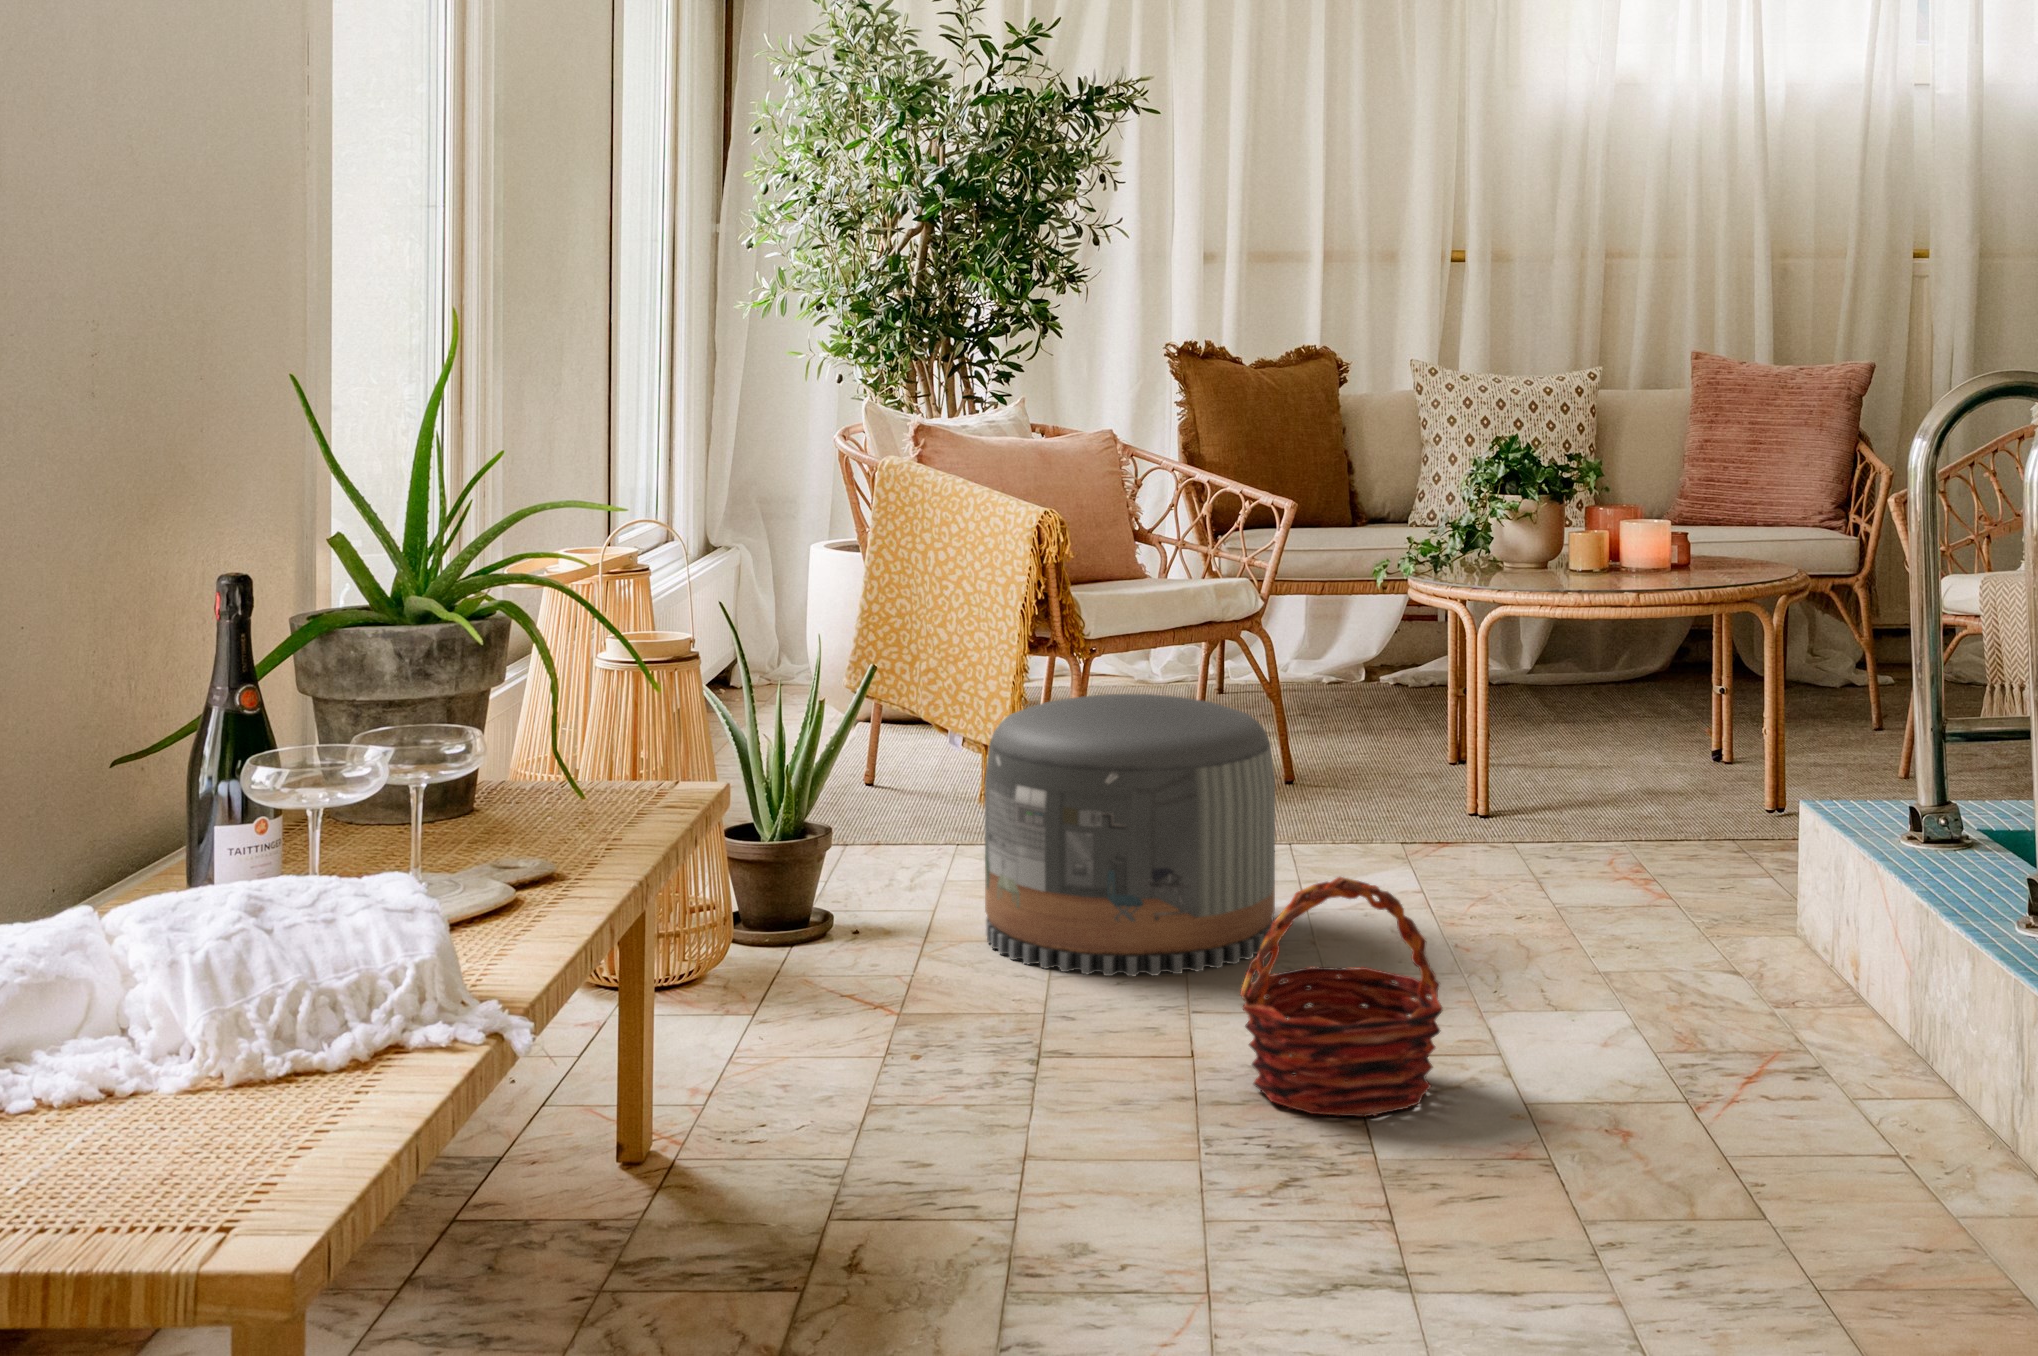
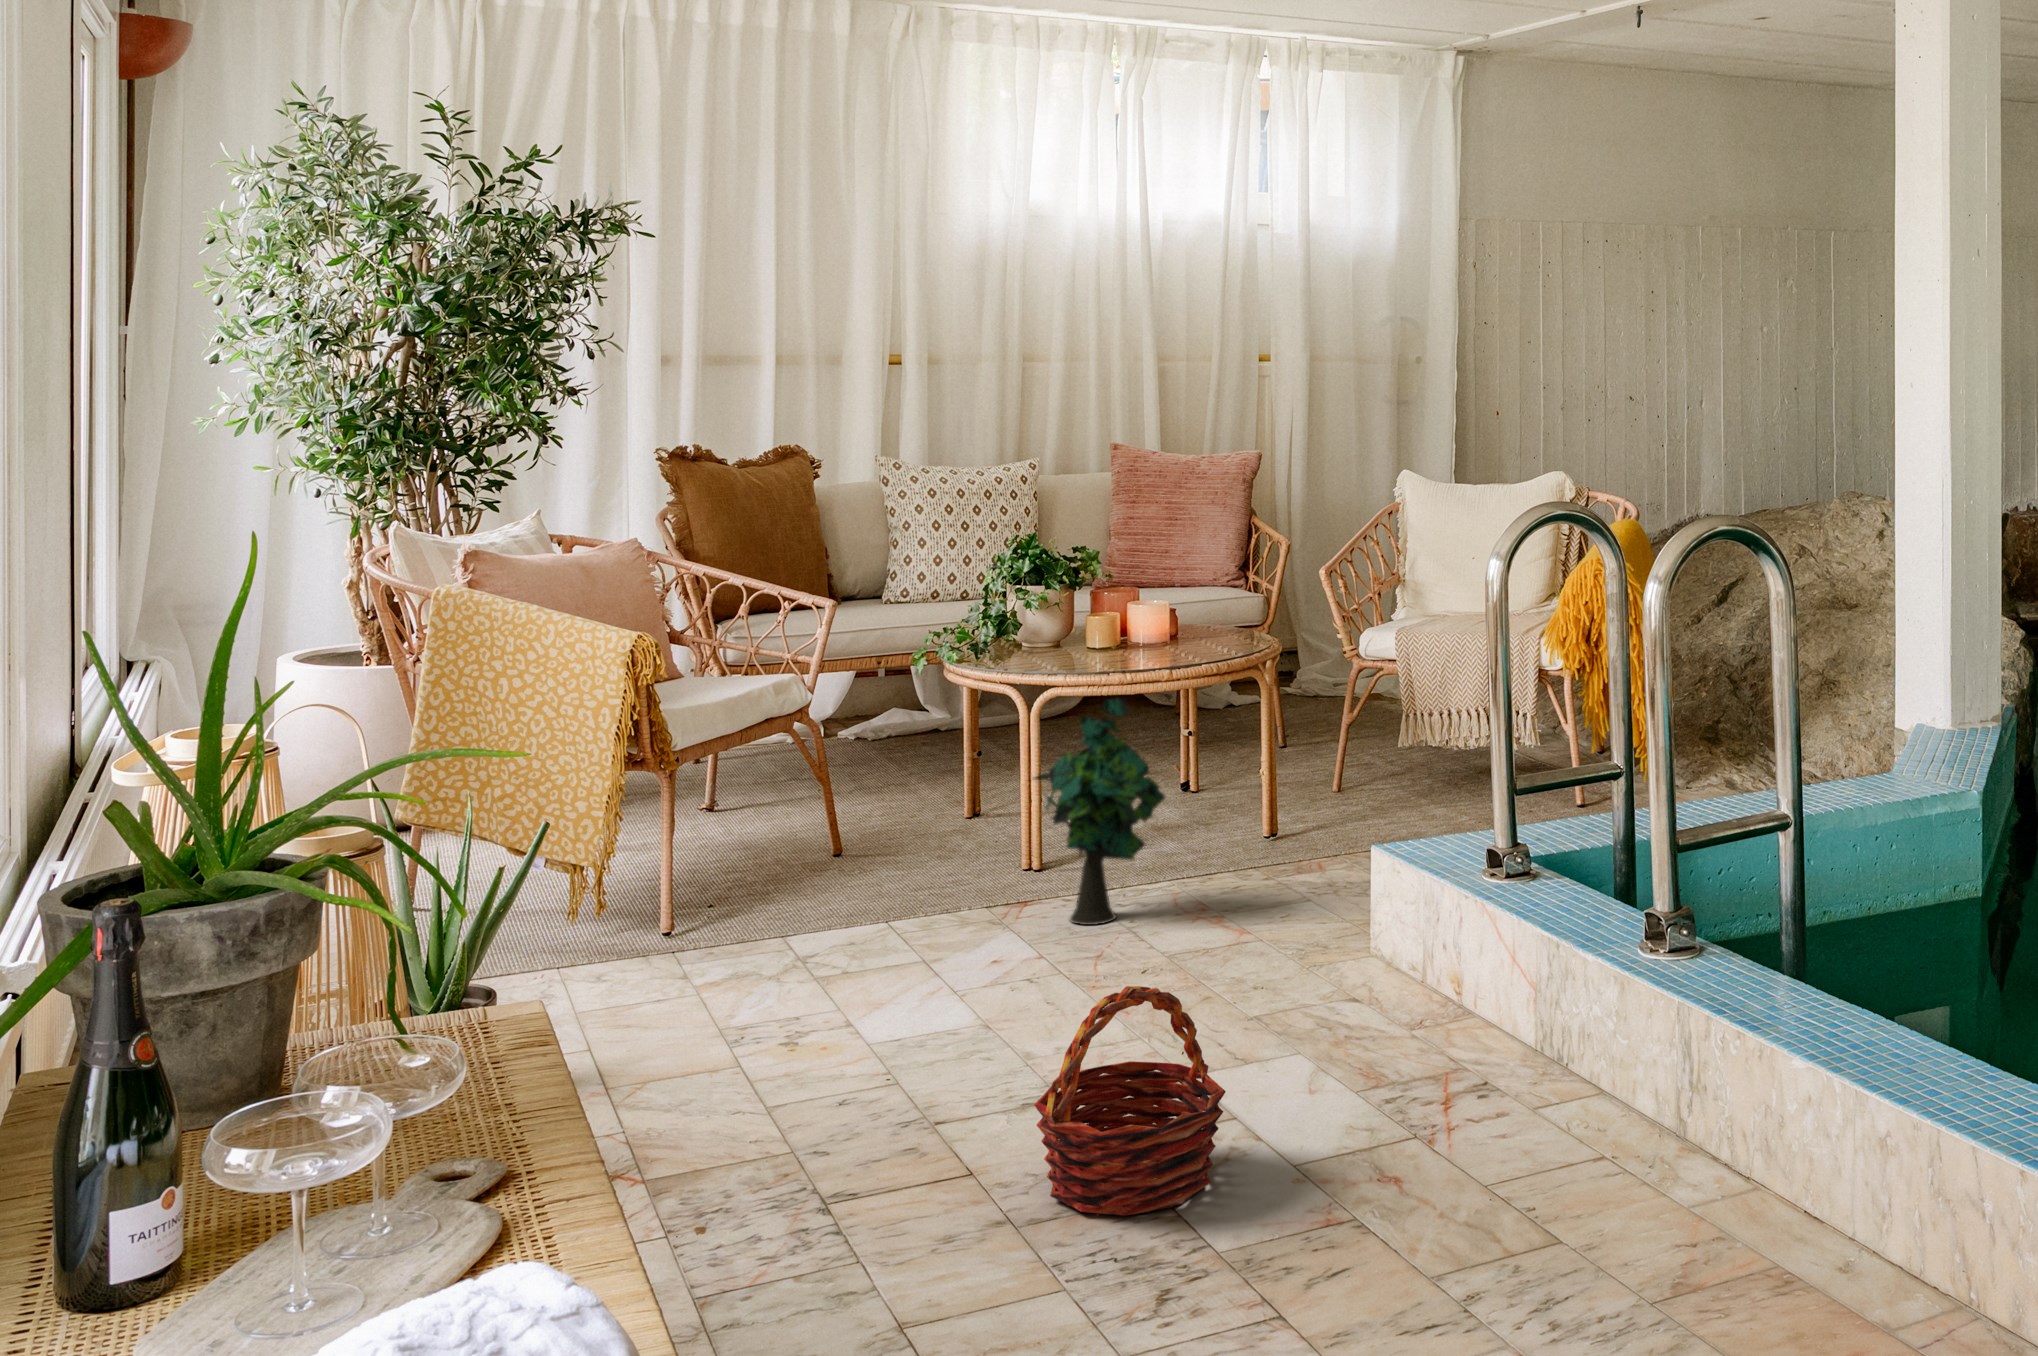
decorative plant: none [1440,613,1588,871] -> present [1033,699,1165,925]
pouf: present [985,694,1275,976] -> none [657,813,952,1106]

